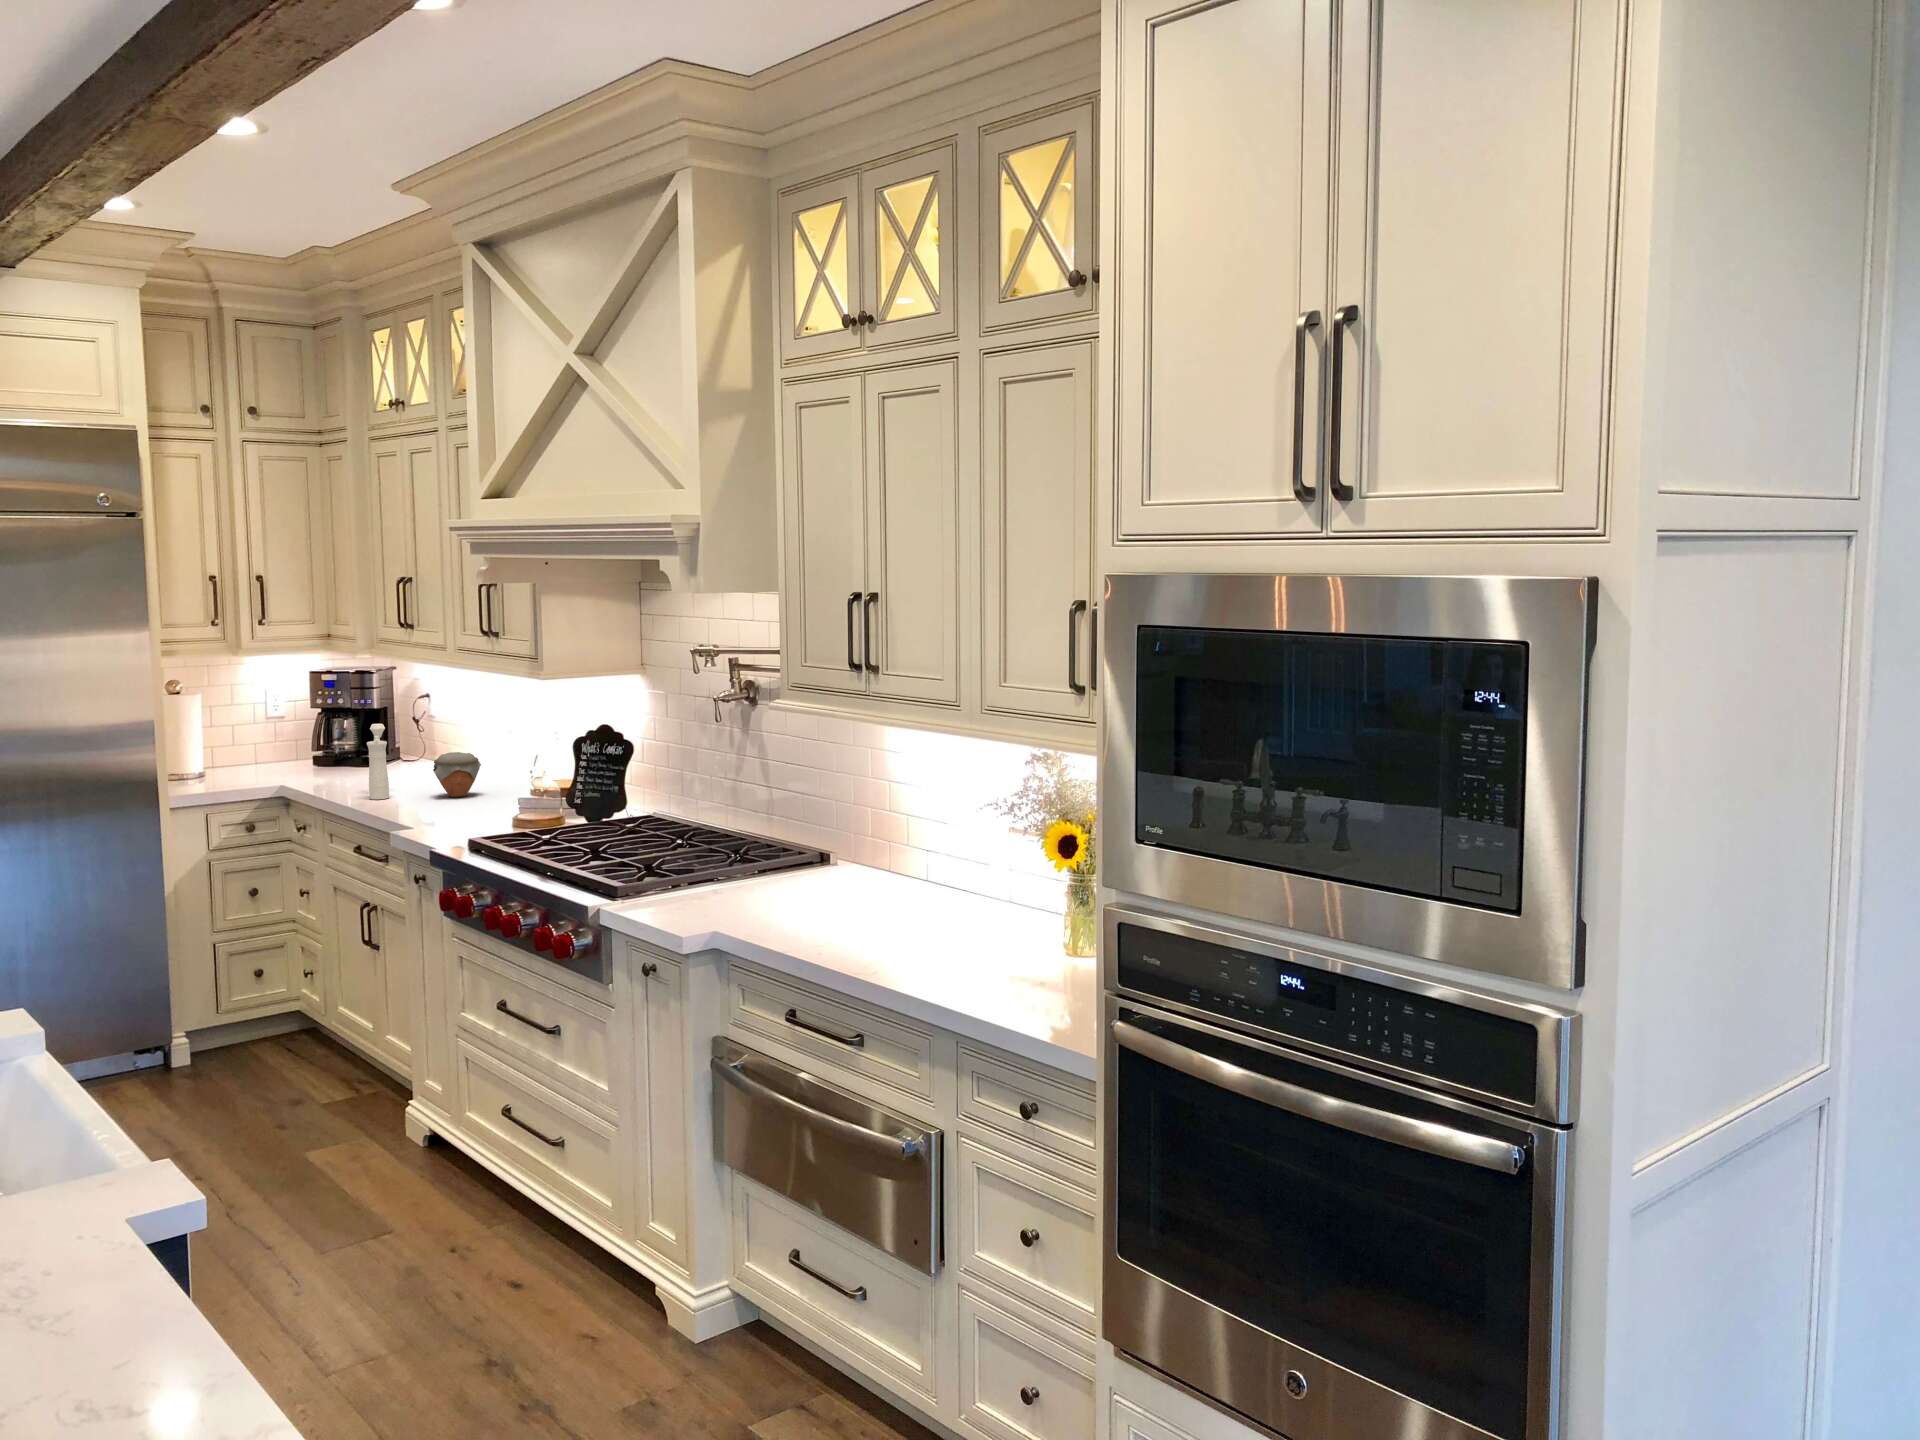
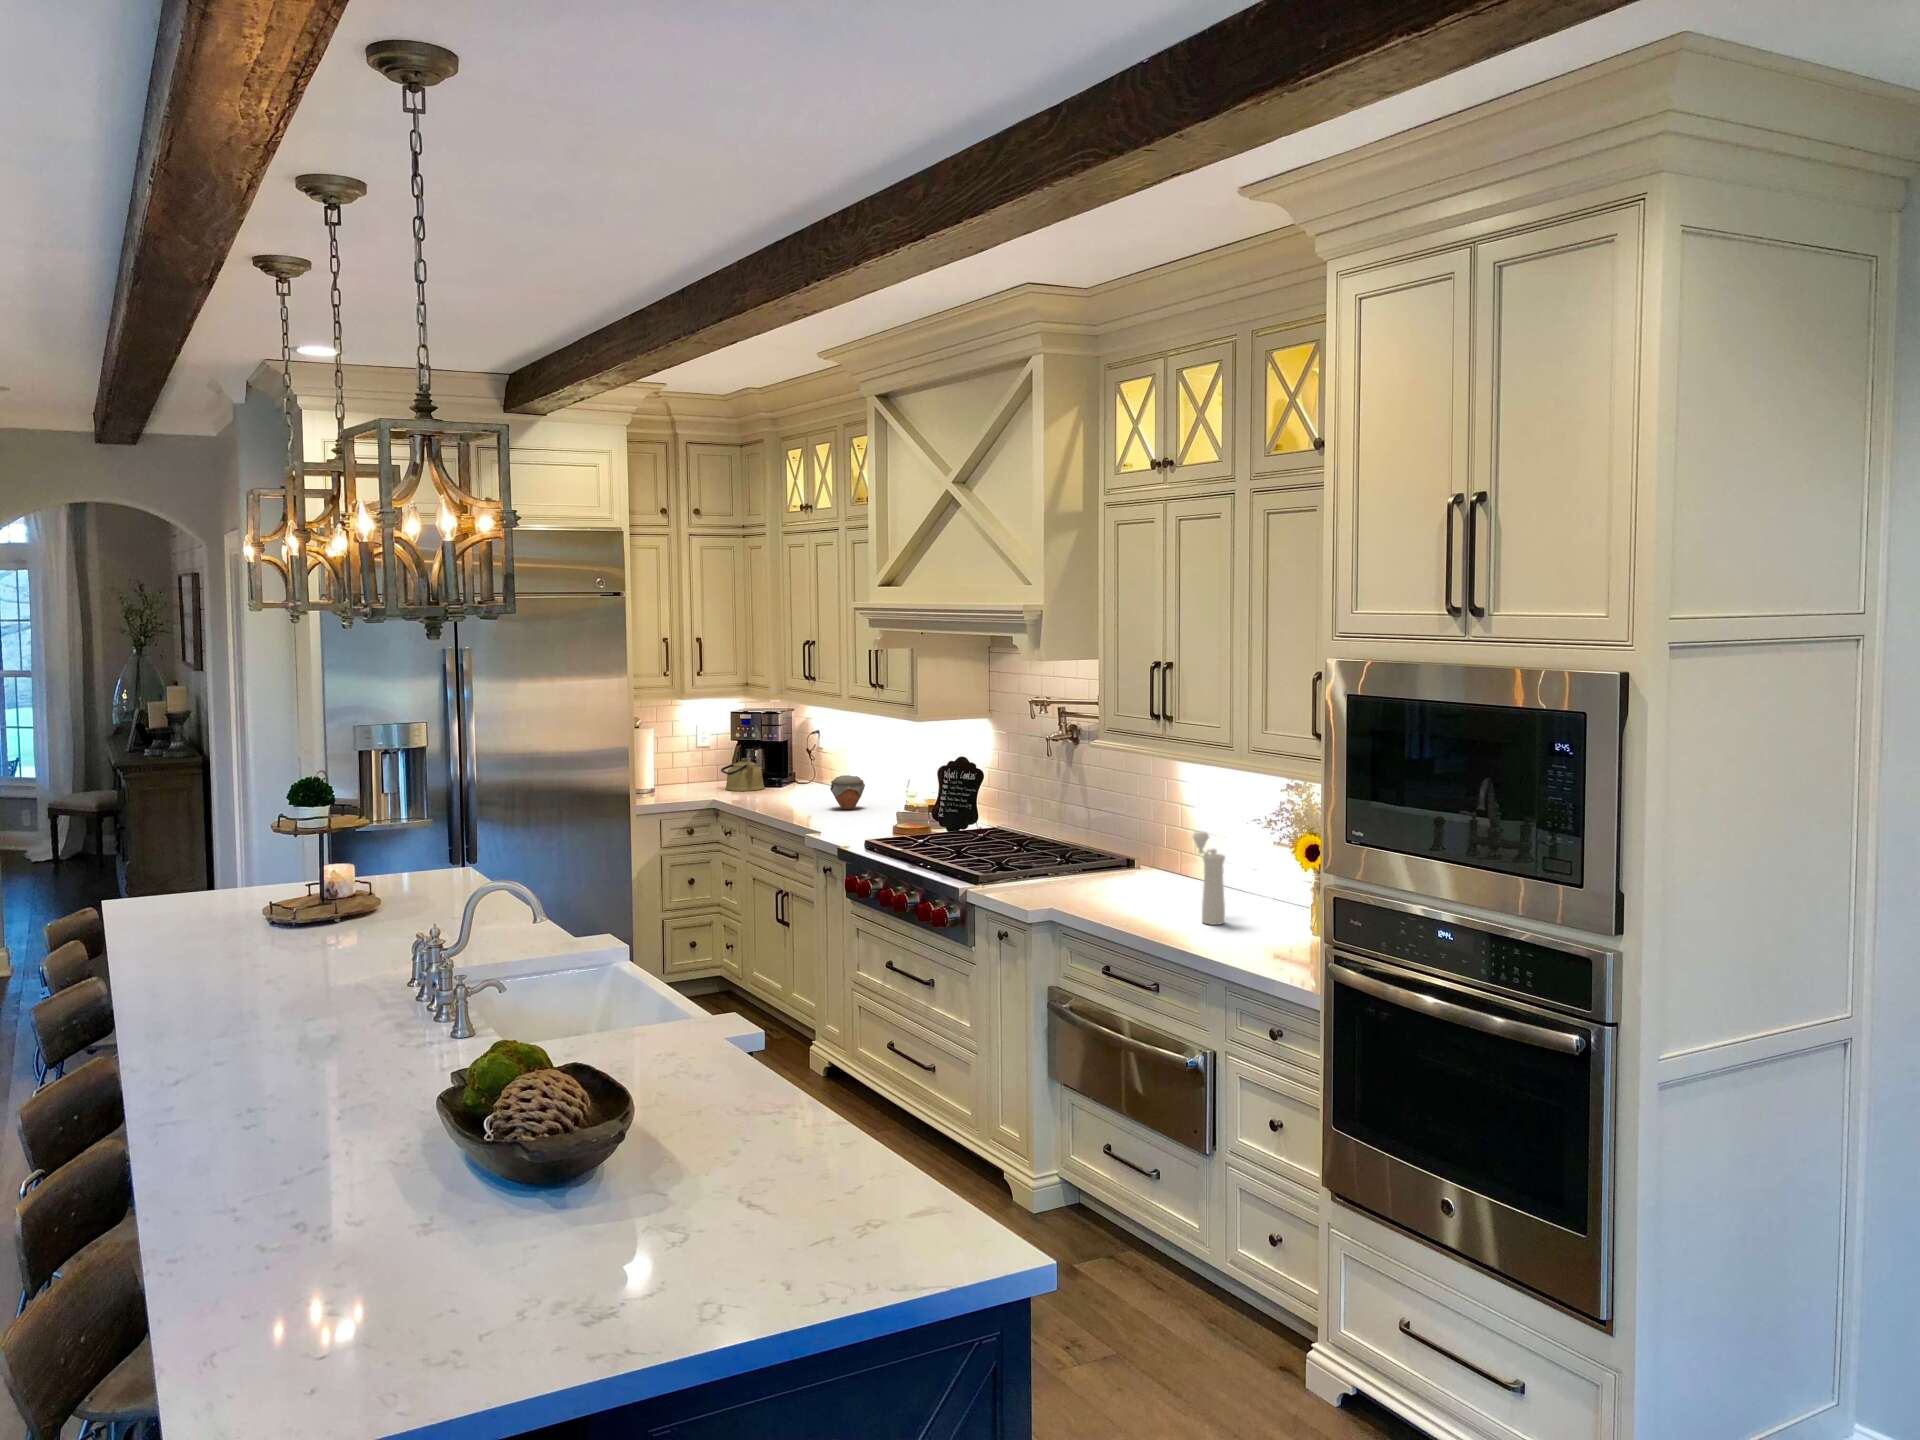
pepper mill: present [367,724,389,800] -> present [1192,831,1225,925]
kettle: none [290,732,352,775] -> present [721,758,765,791]

